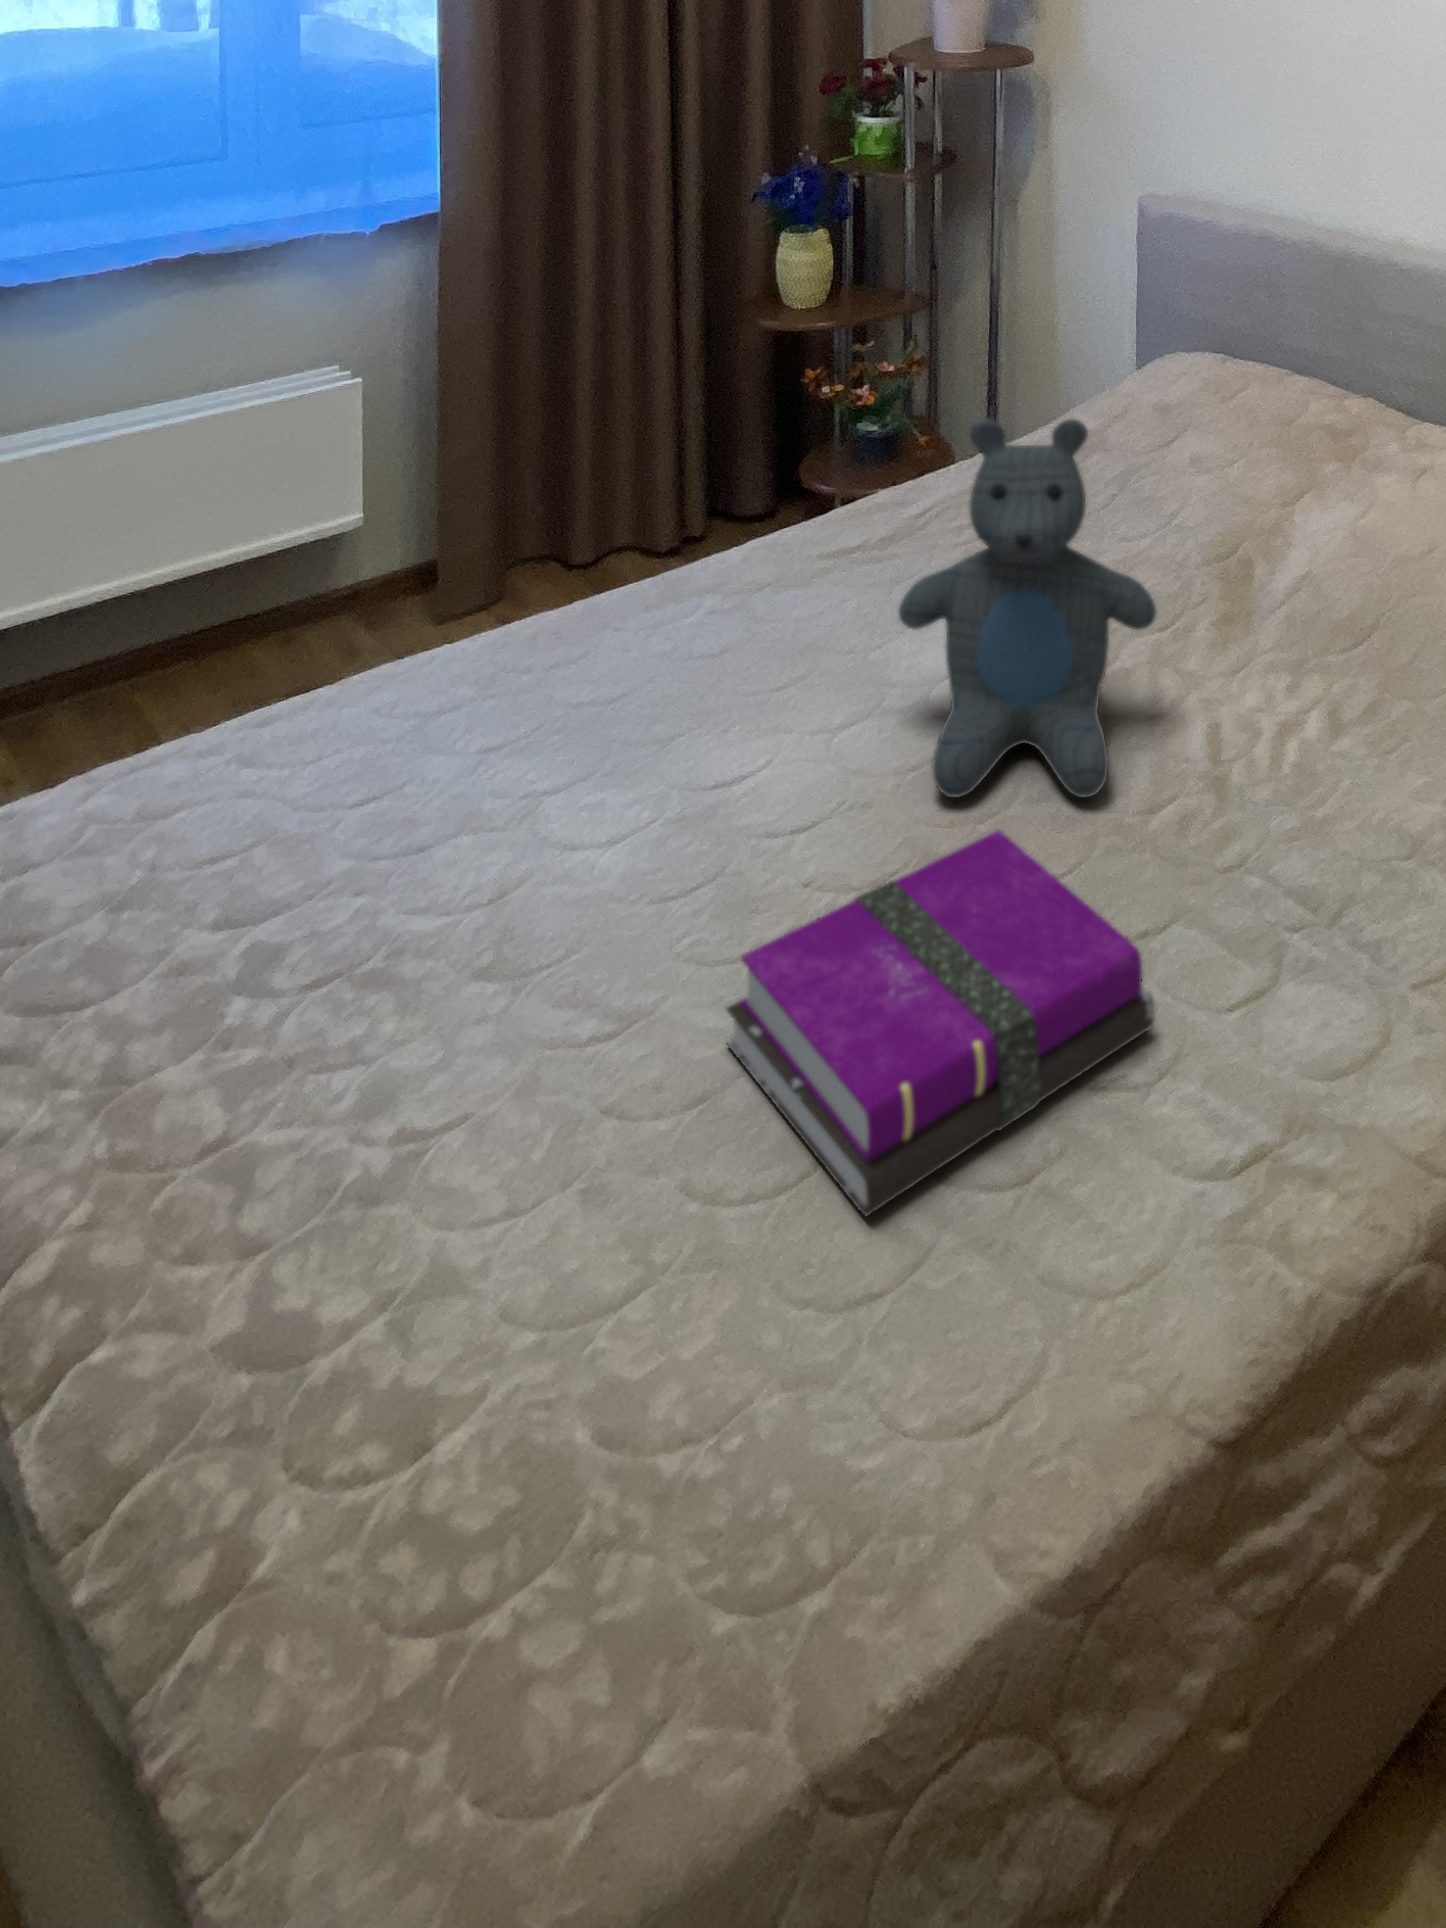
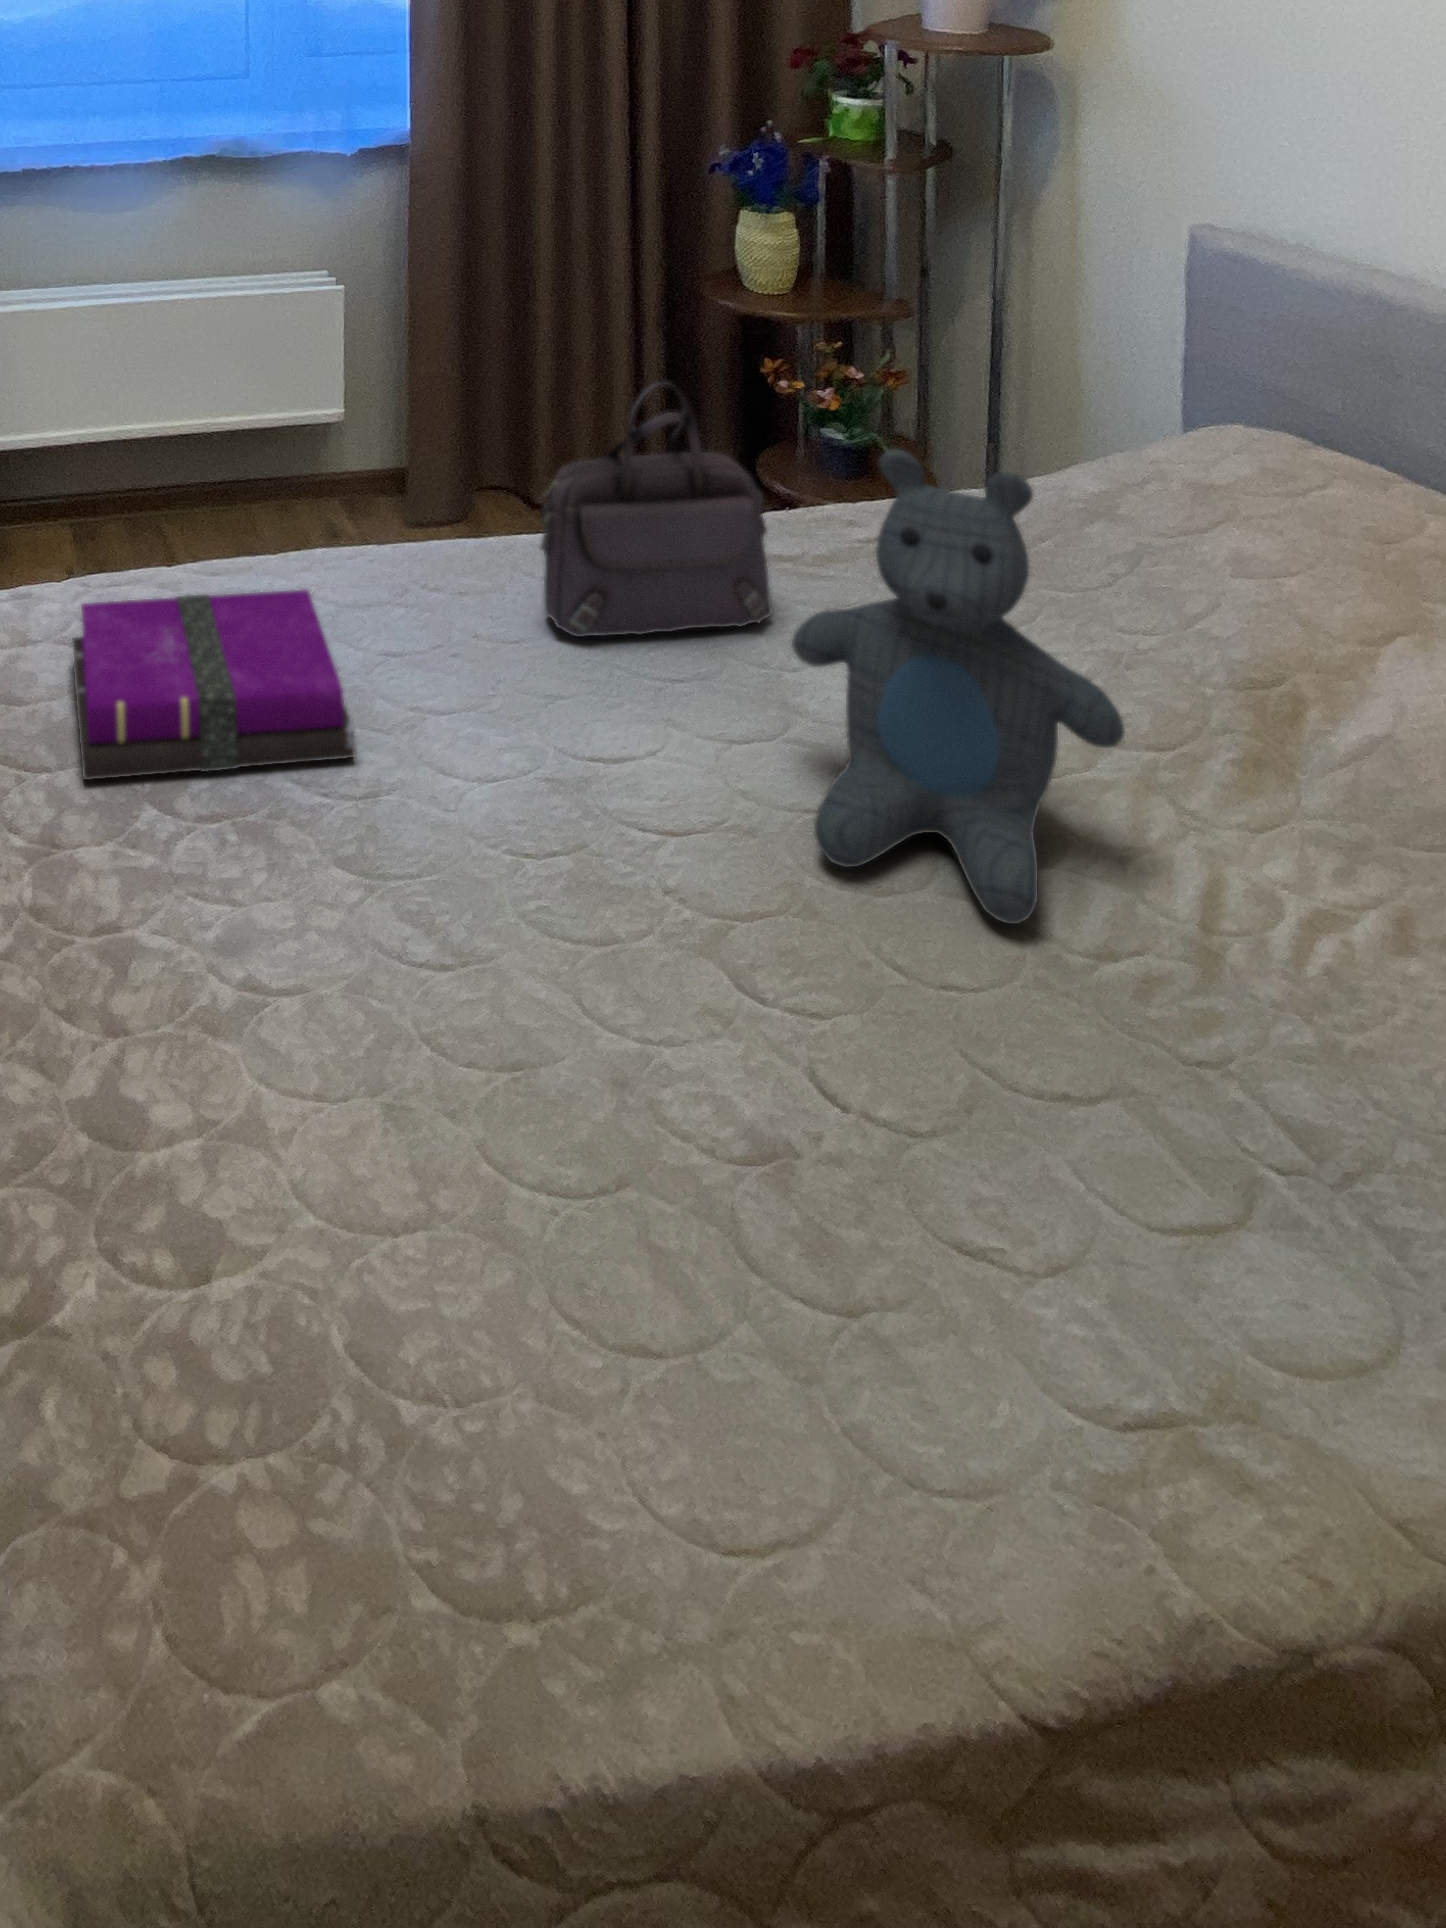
handbag: none [649,401,862,668] -> present [541,382,772,637]
notebook: present [727,830,1155,1216] -> present [73,589,356,780]

